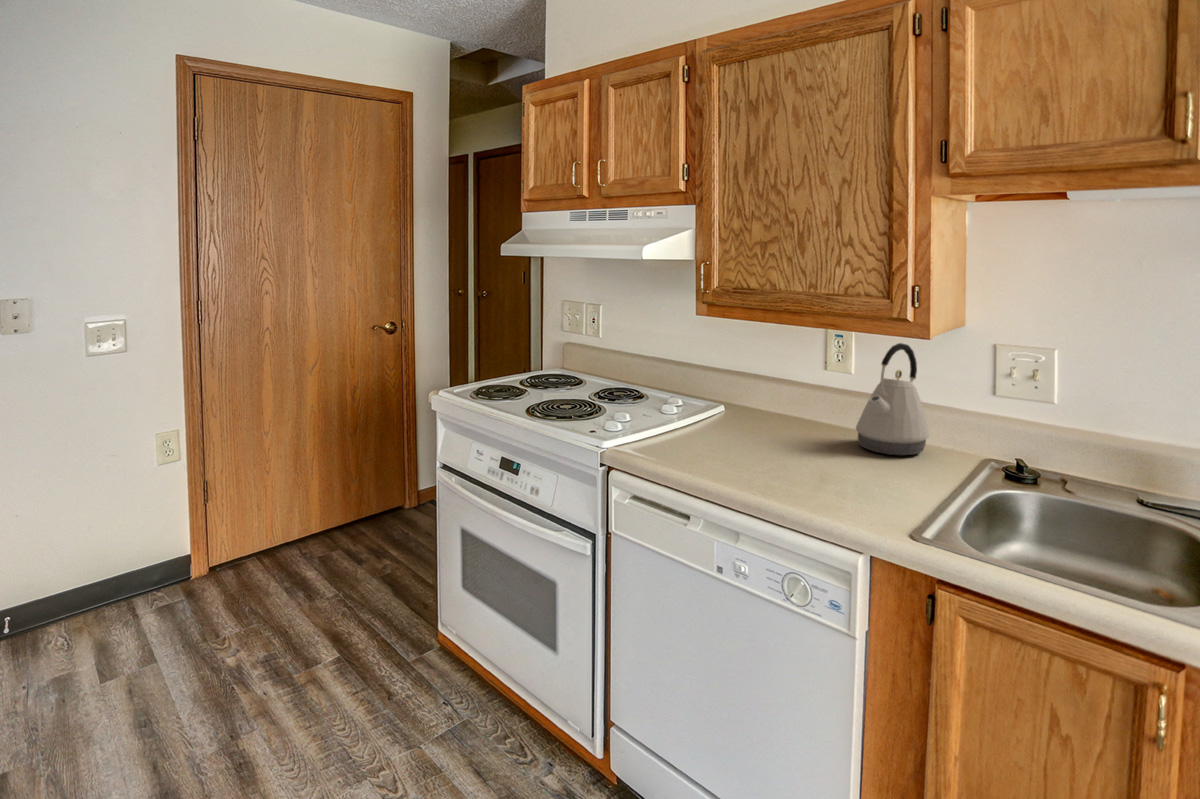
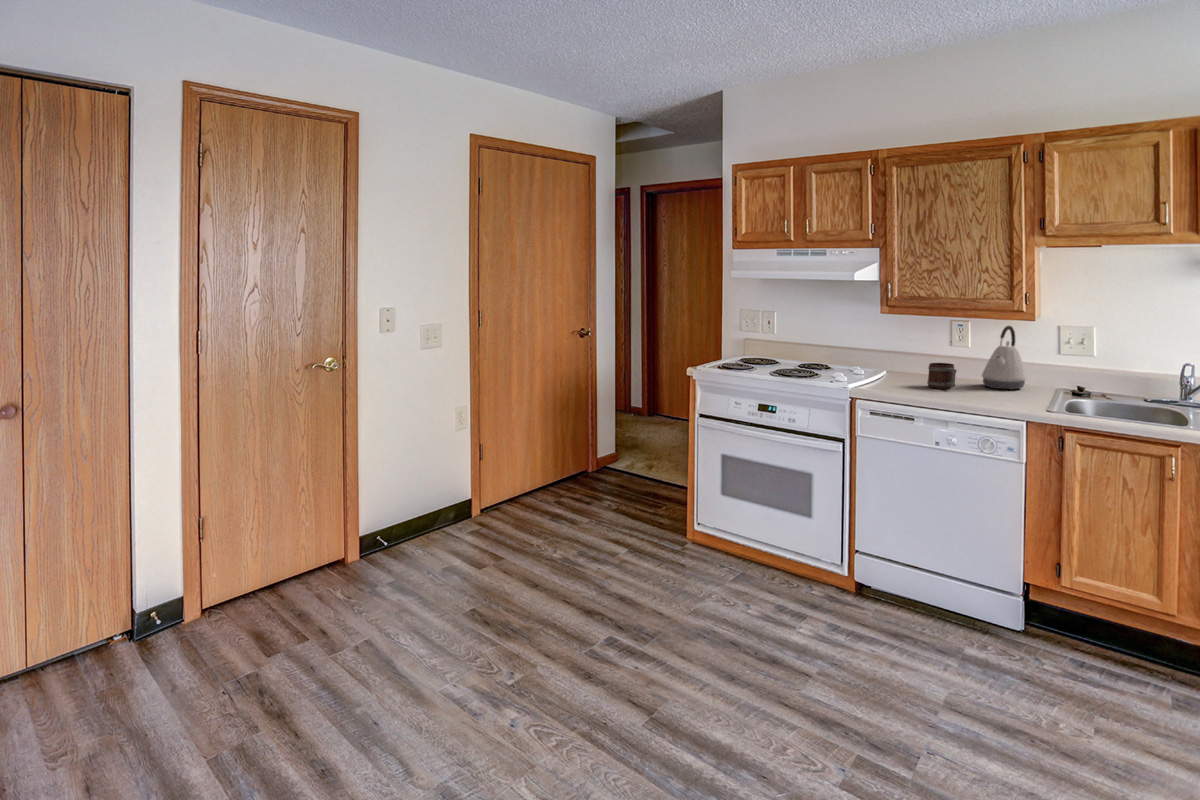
mug: none [761,402,804,449] -> present [927,363,957,389]

